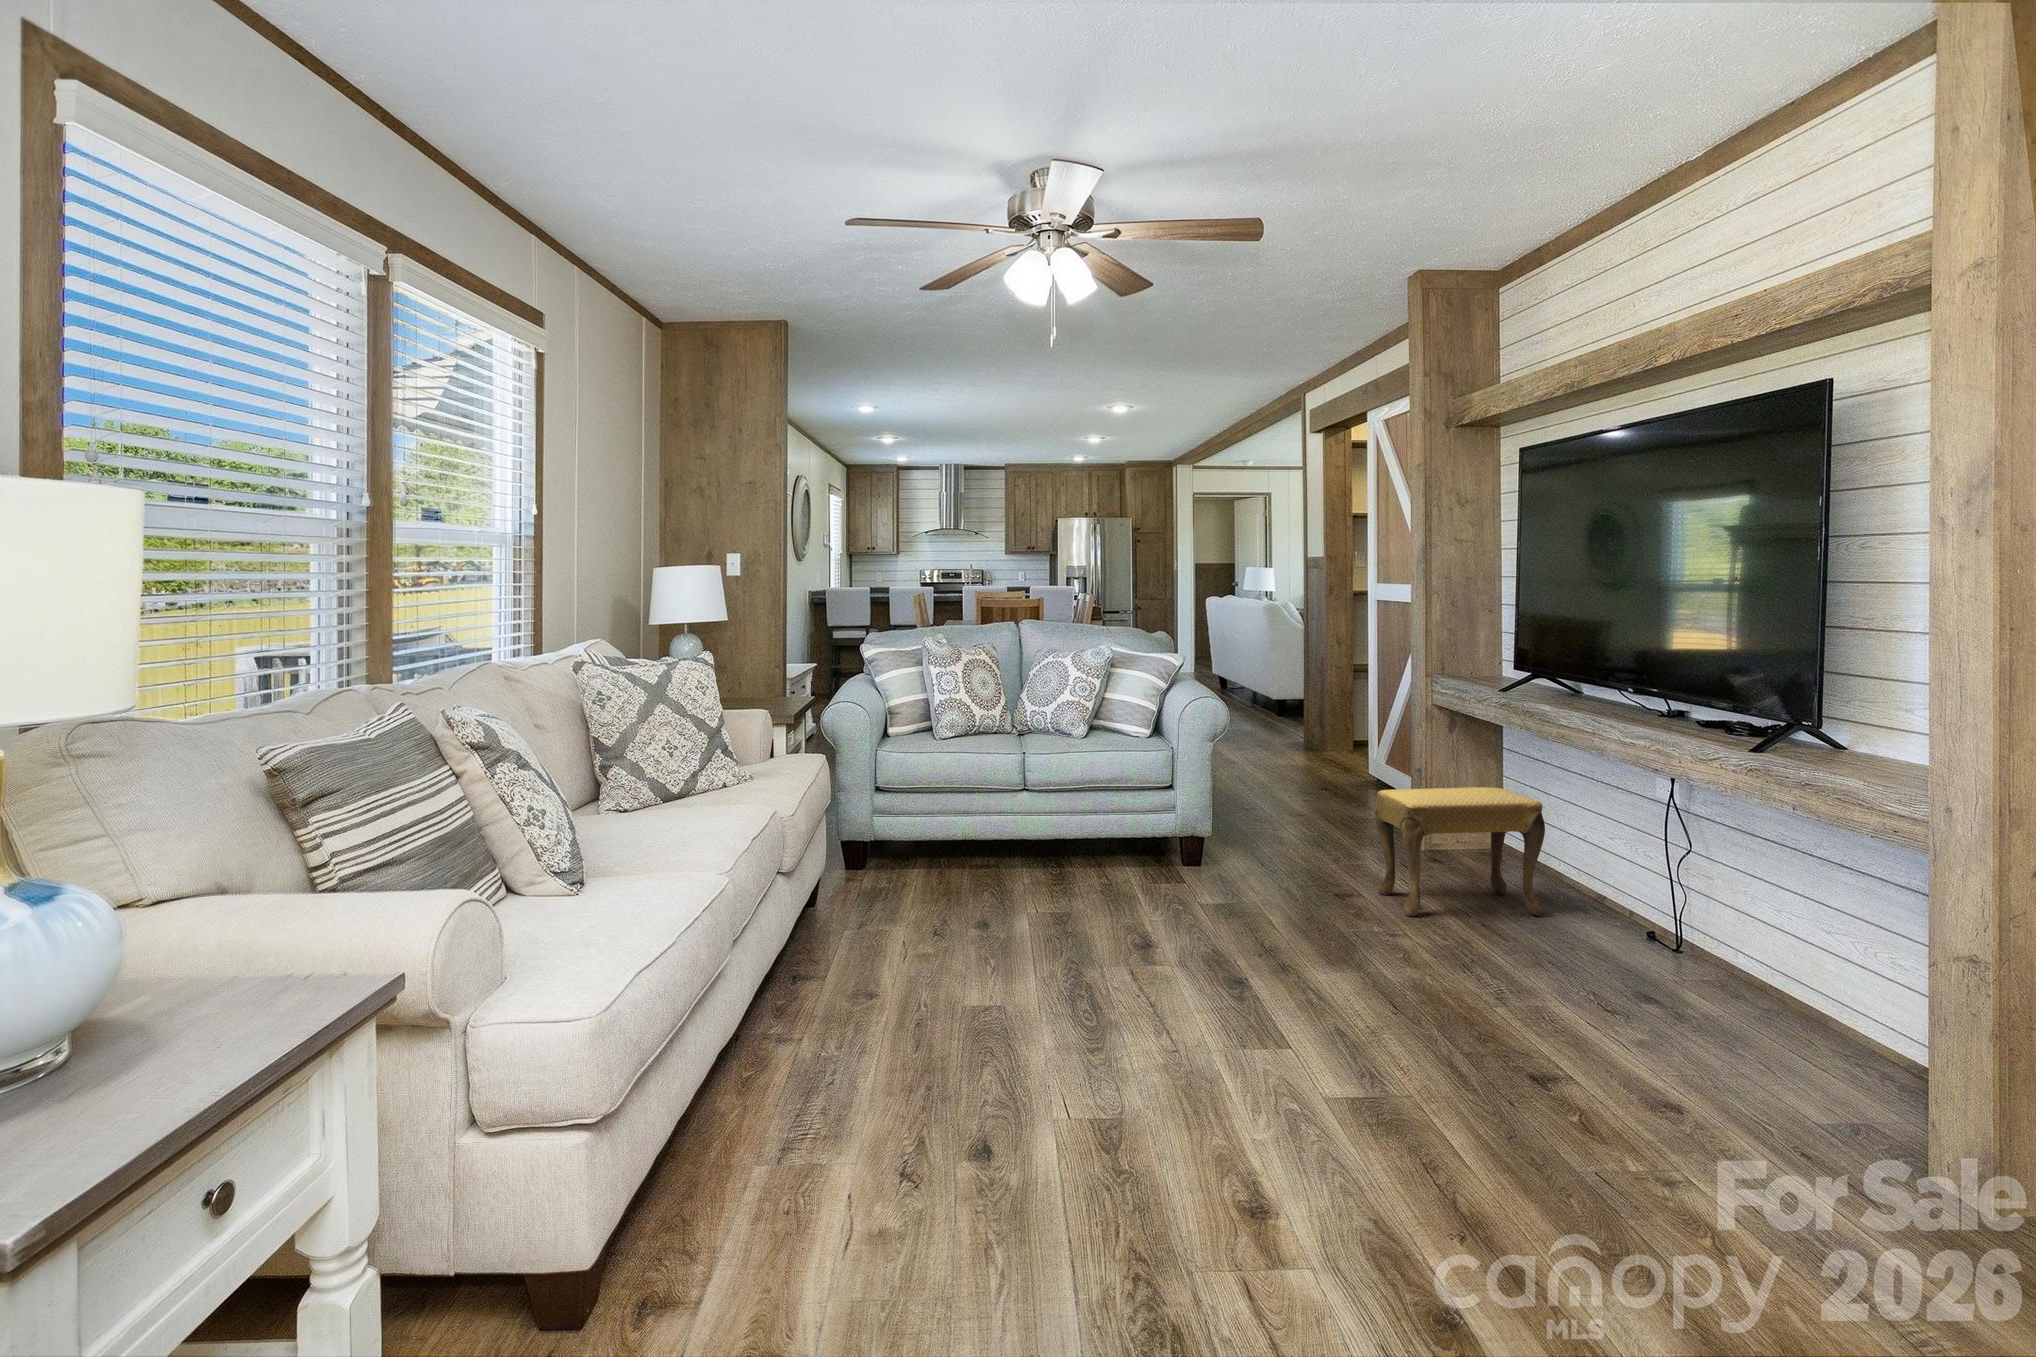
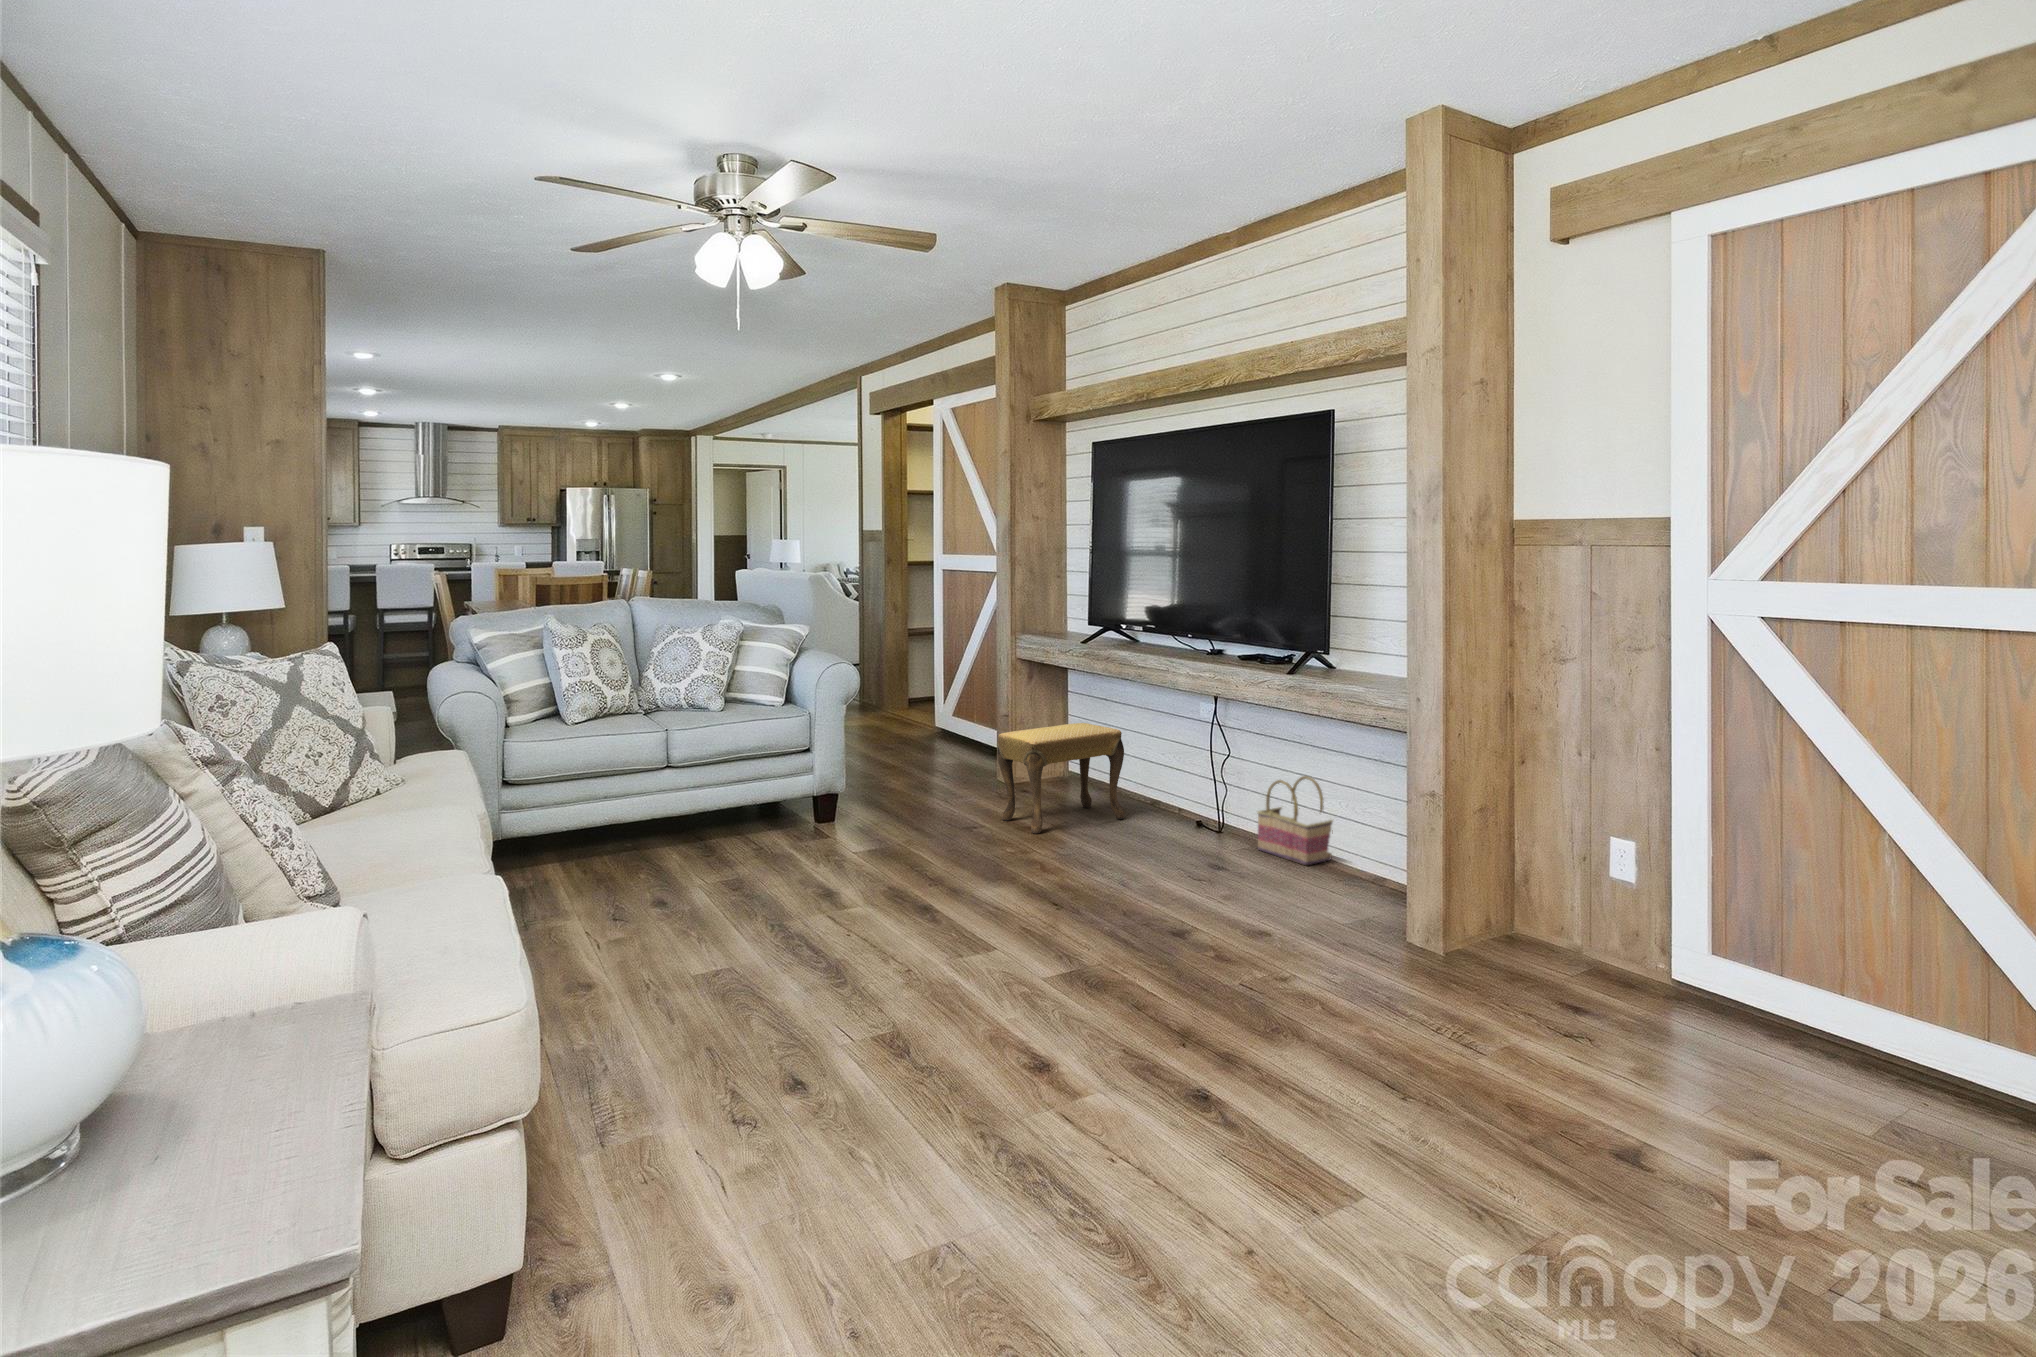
basket: none [1723,899,1853,1031] -> present [1257,776,1333,865]

